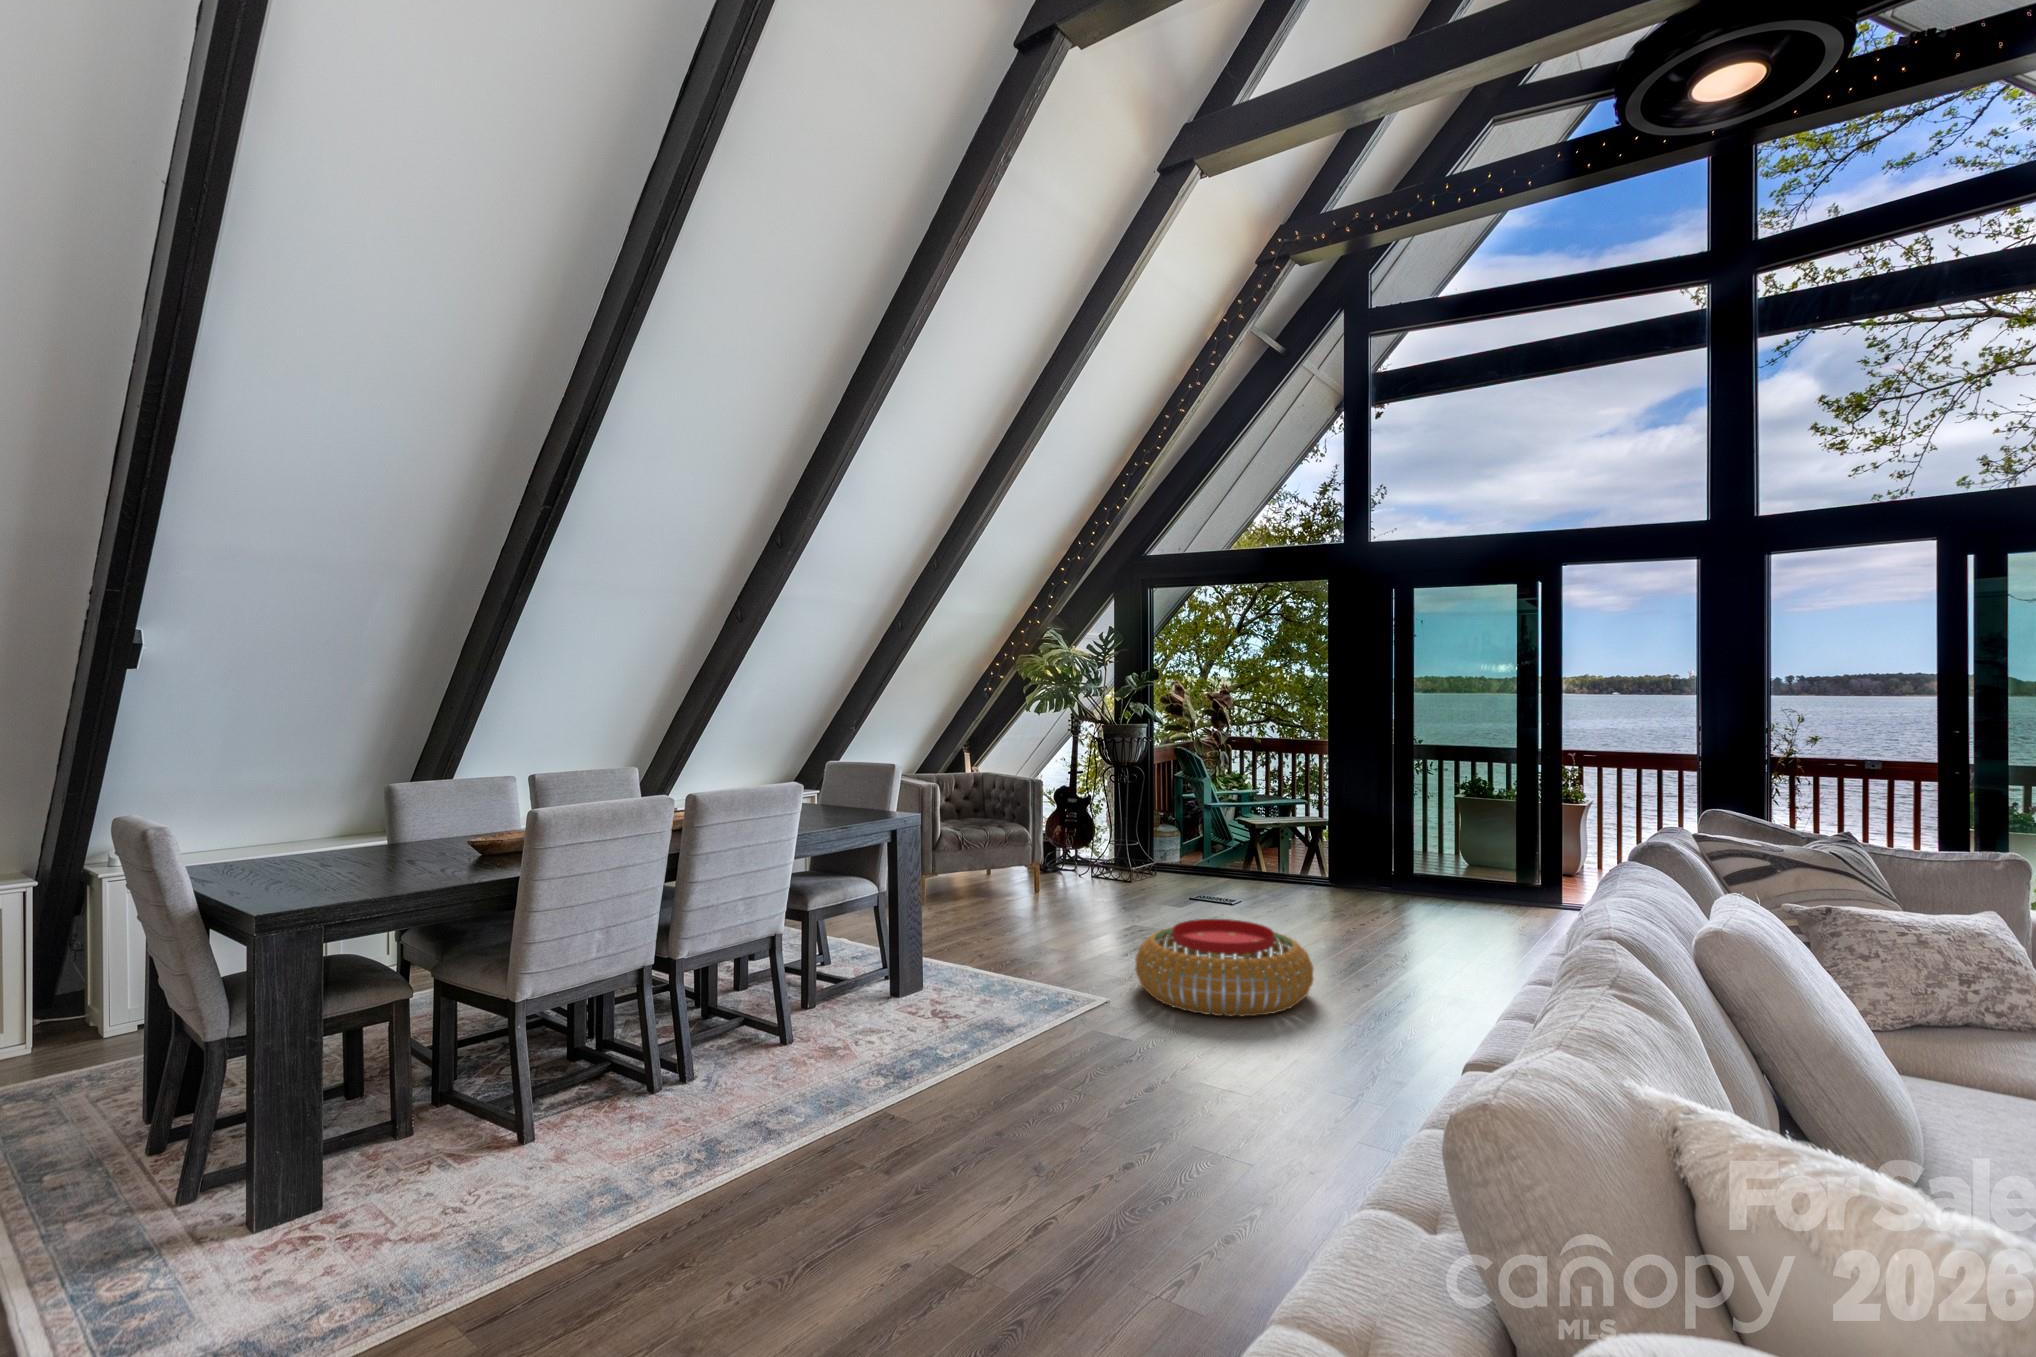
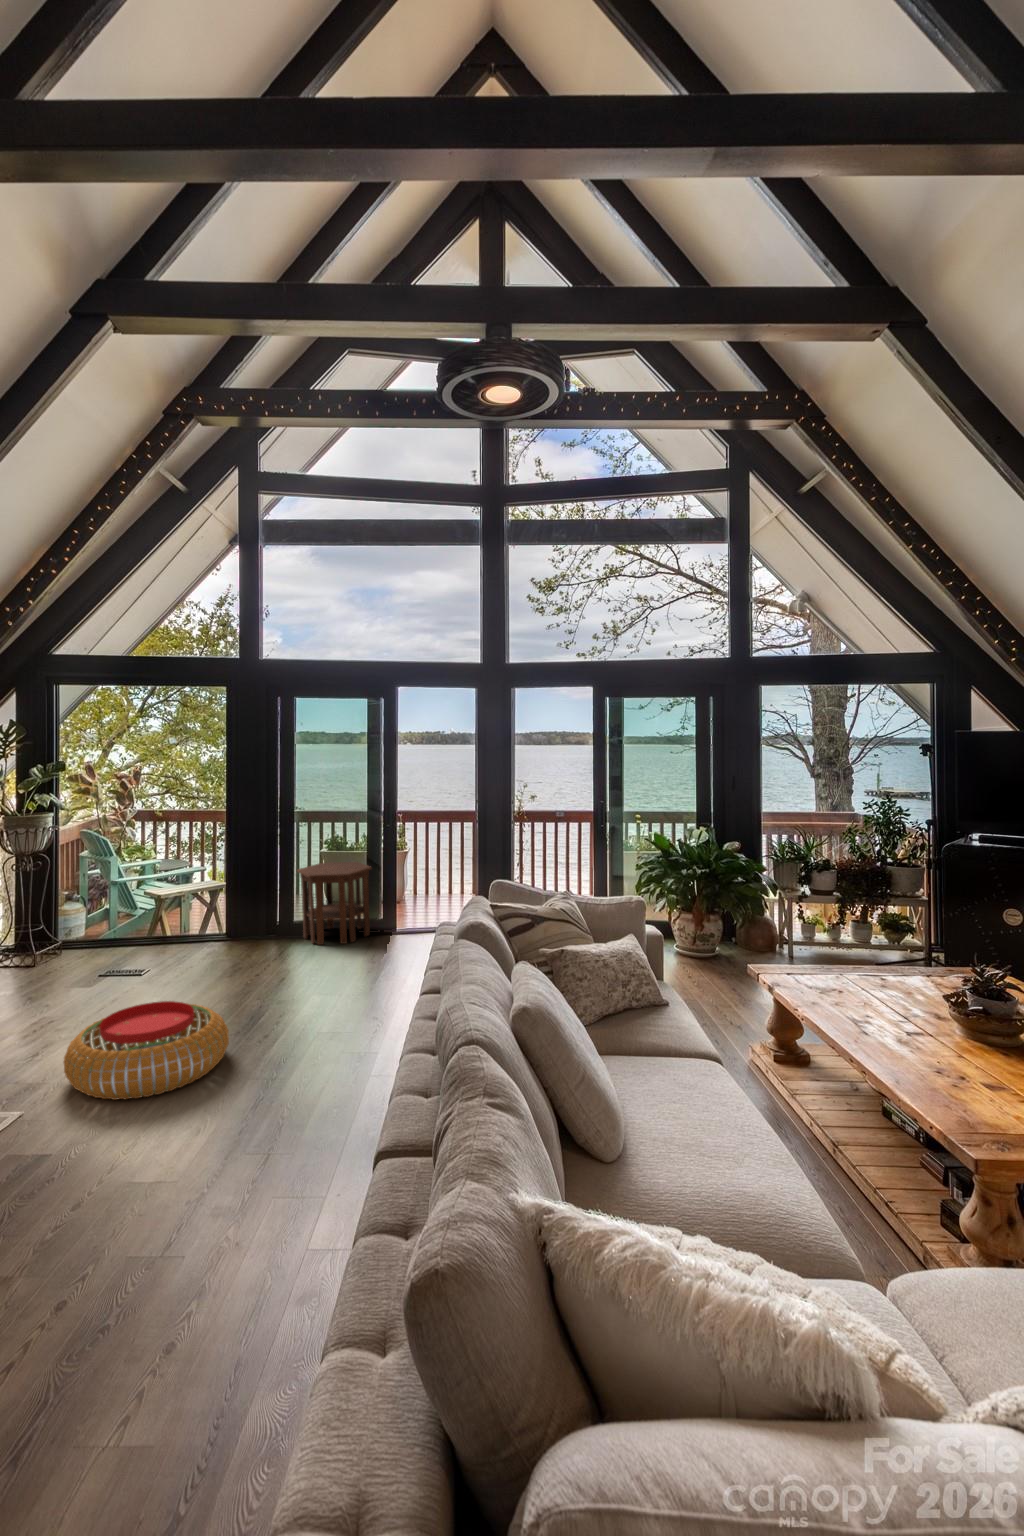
side table: none [1420,812,1528,922] -> present [297,862,372,945]

